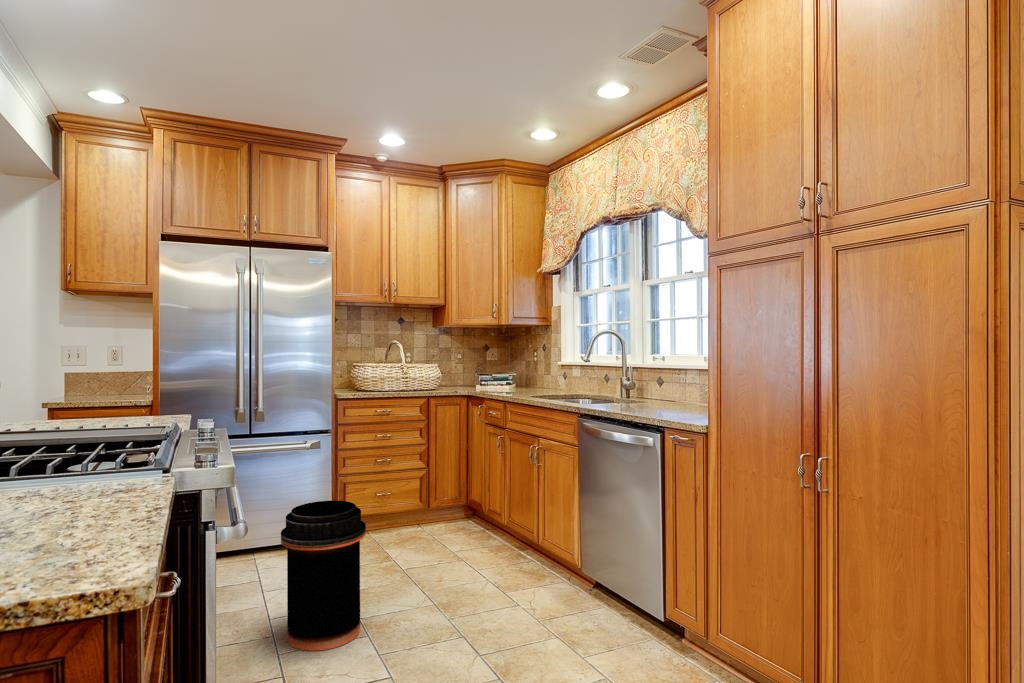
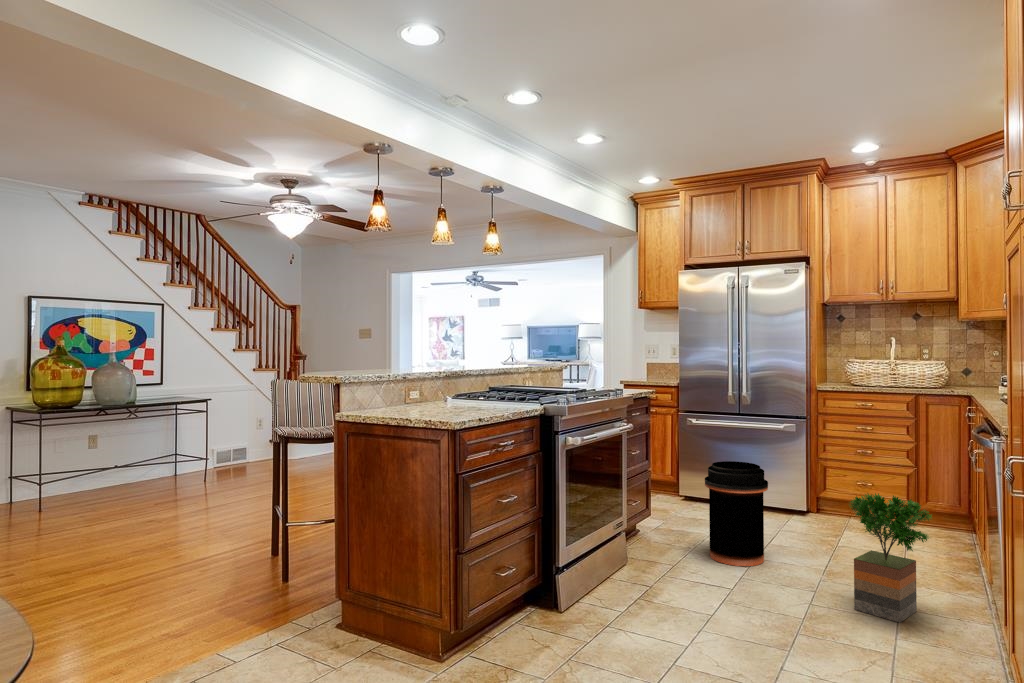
potted tree: none [486,506,575,648] -> present [850,493,932,623]

